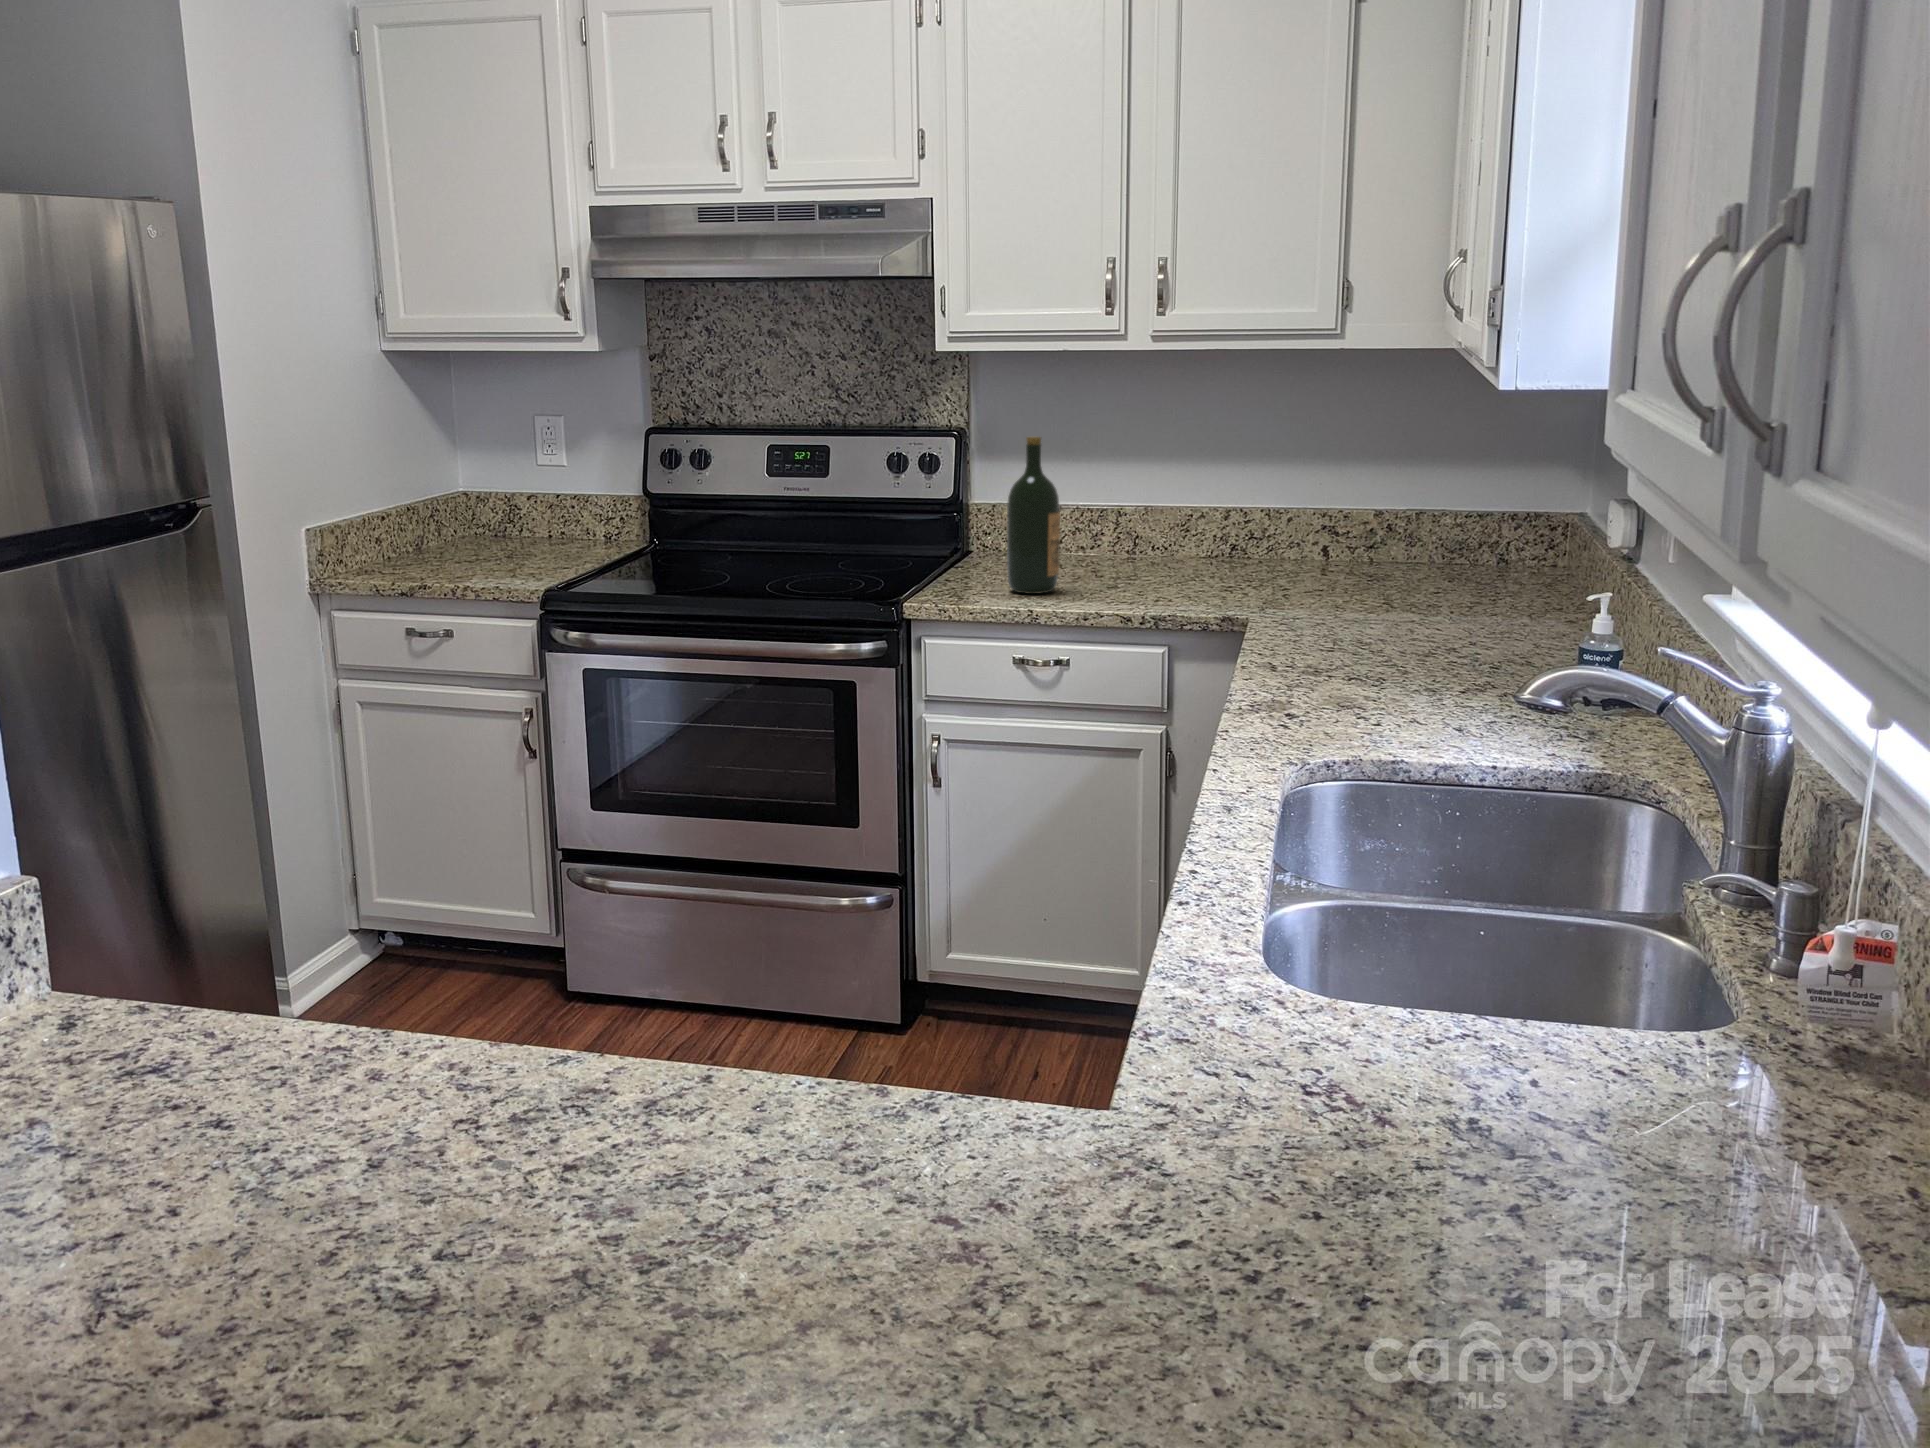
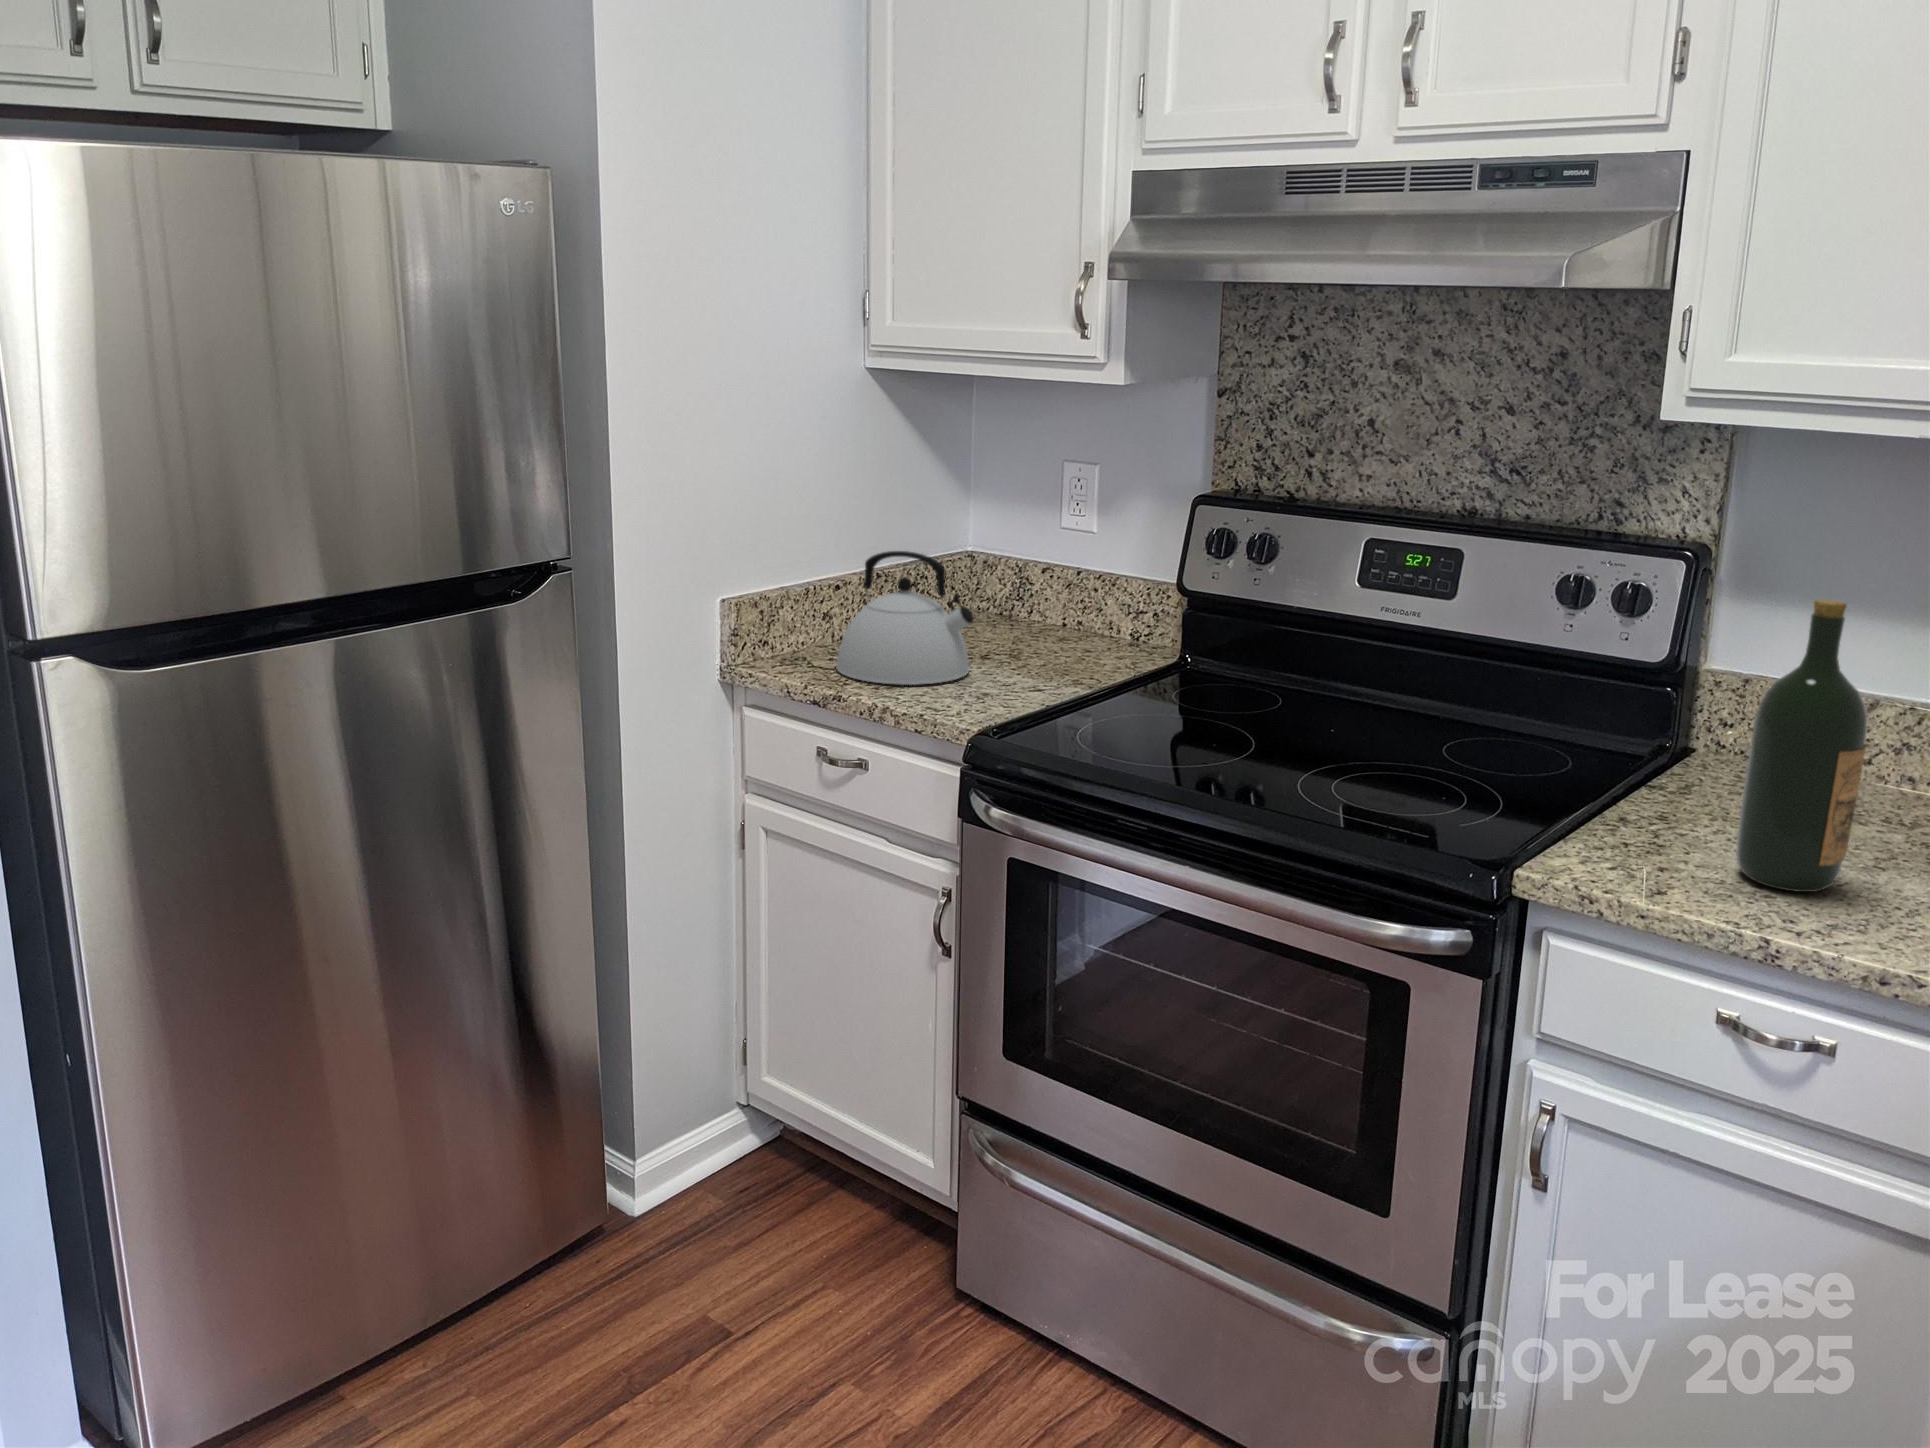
kettle: none [405,481,508,575] -> present [836,551,974,685]

